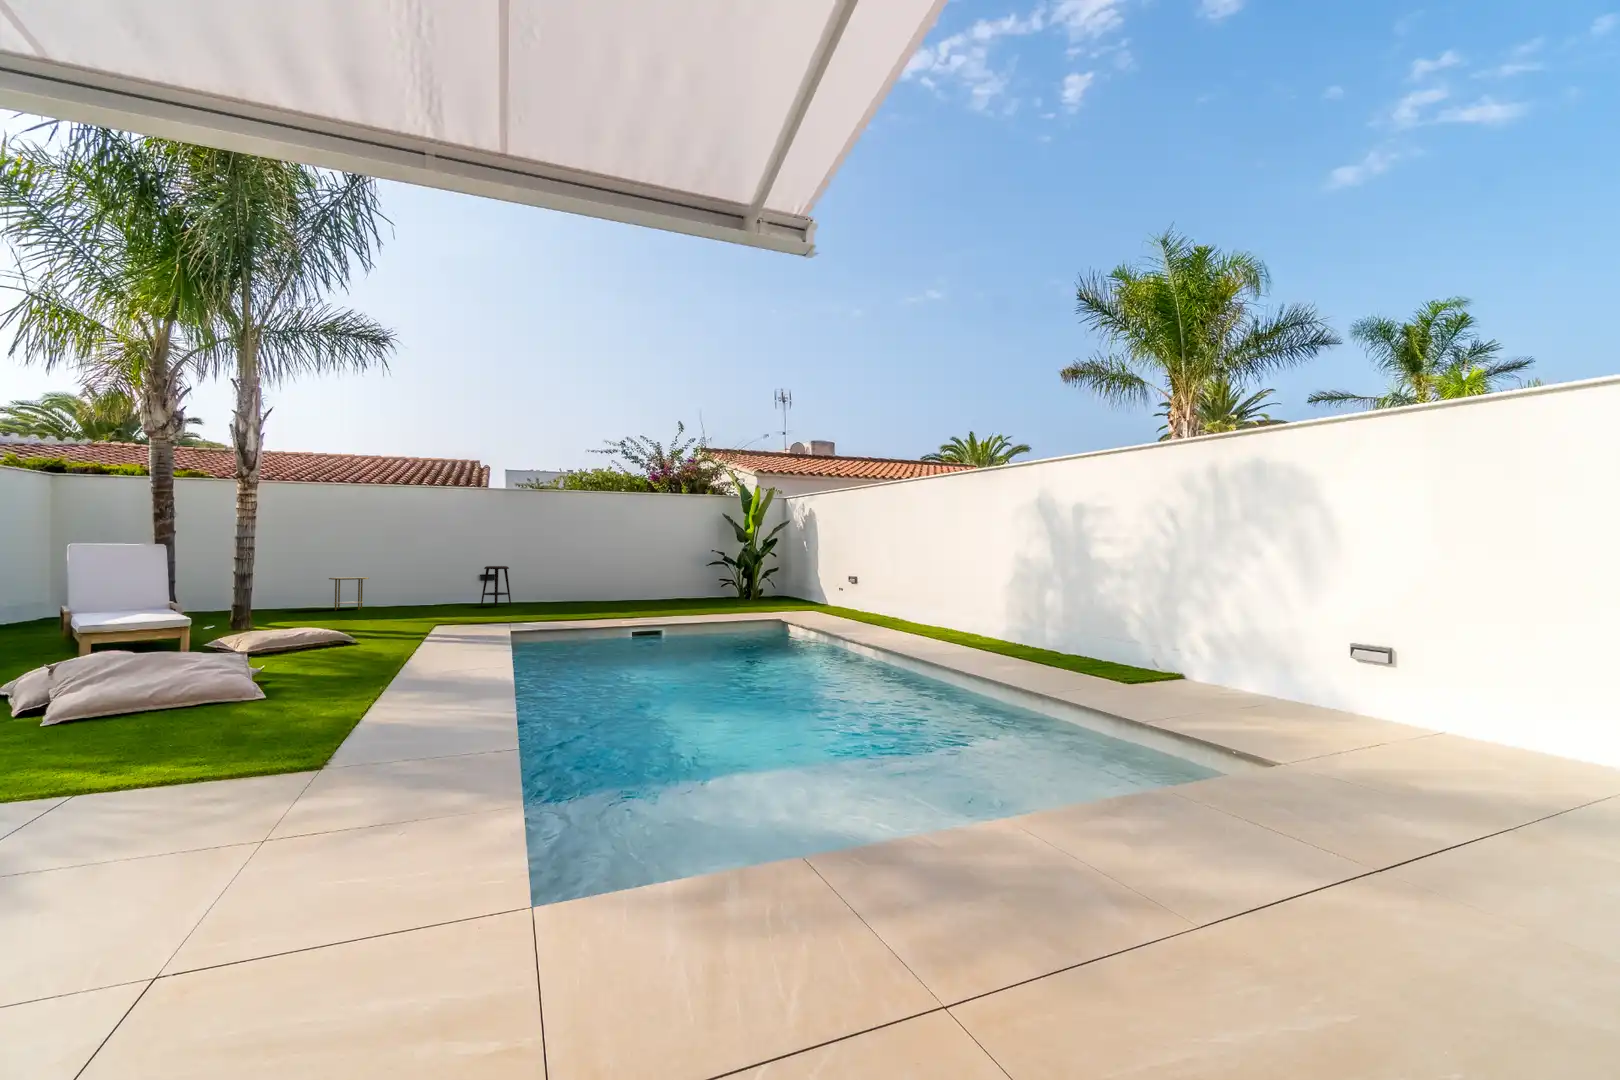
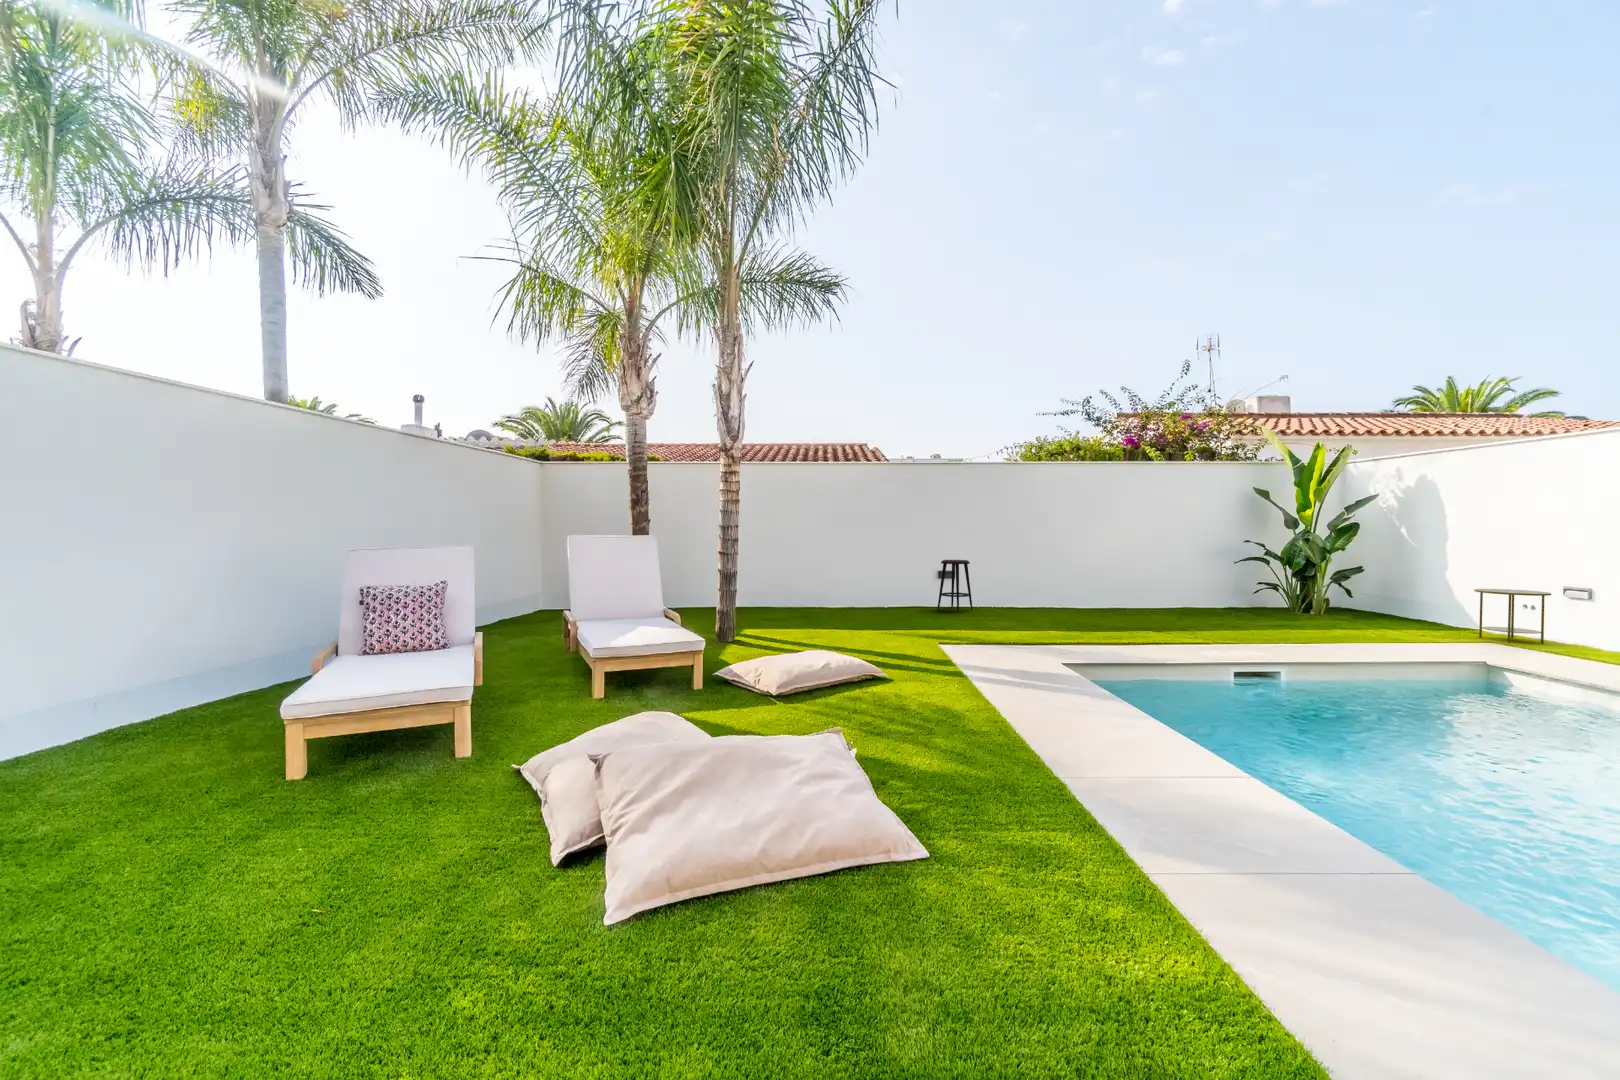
side table: present [329,577,369,610] -> present [1474,589,1551,643]

